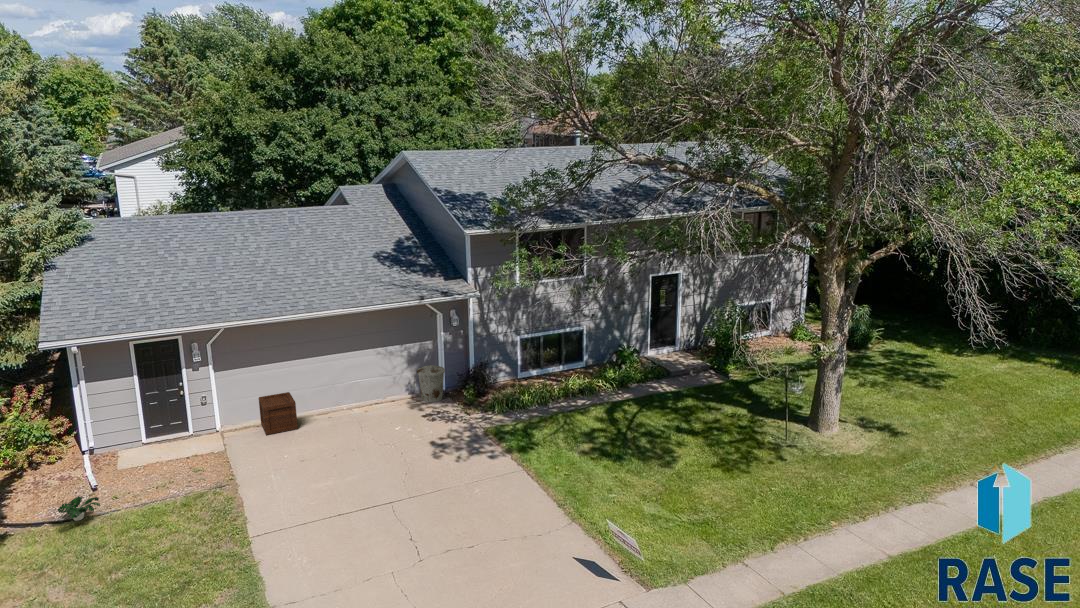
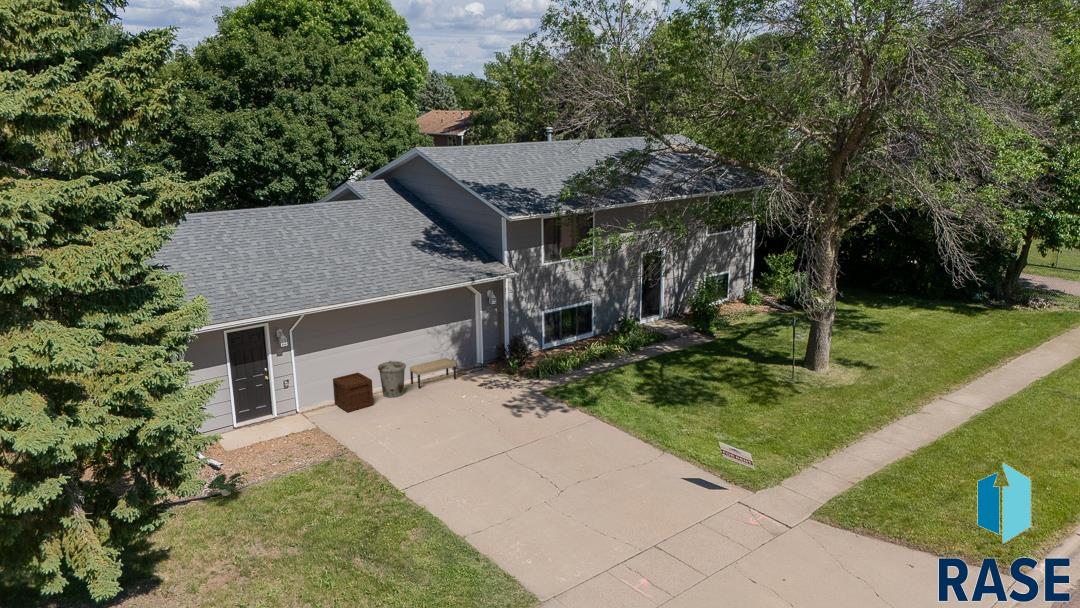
trash can: present [417,365,445,402] -> present [378,361,406,398]
bench: none [352,382,403,414] -> present [410,358,456,388]

